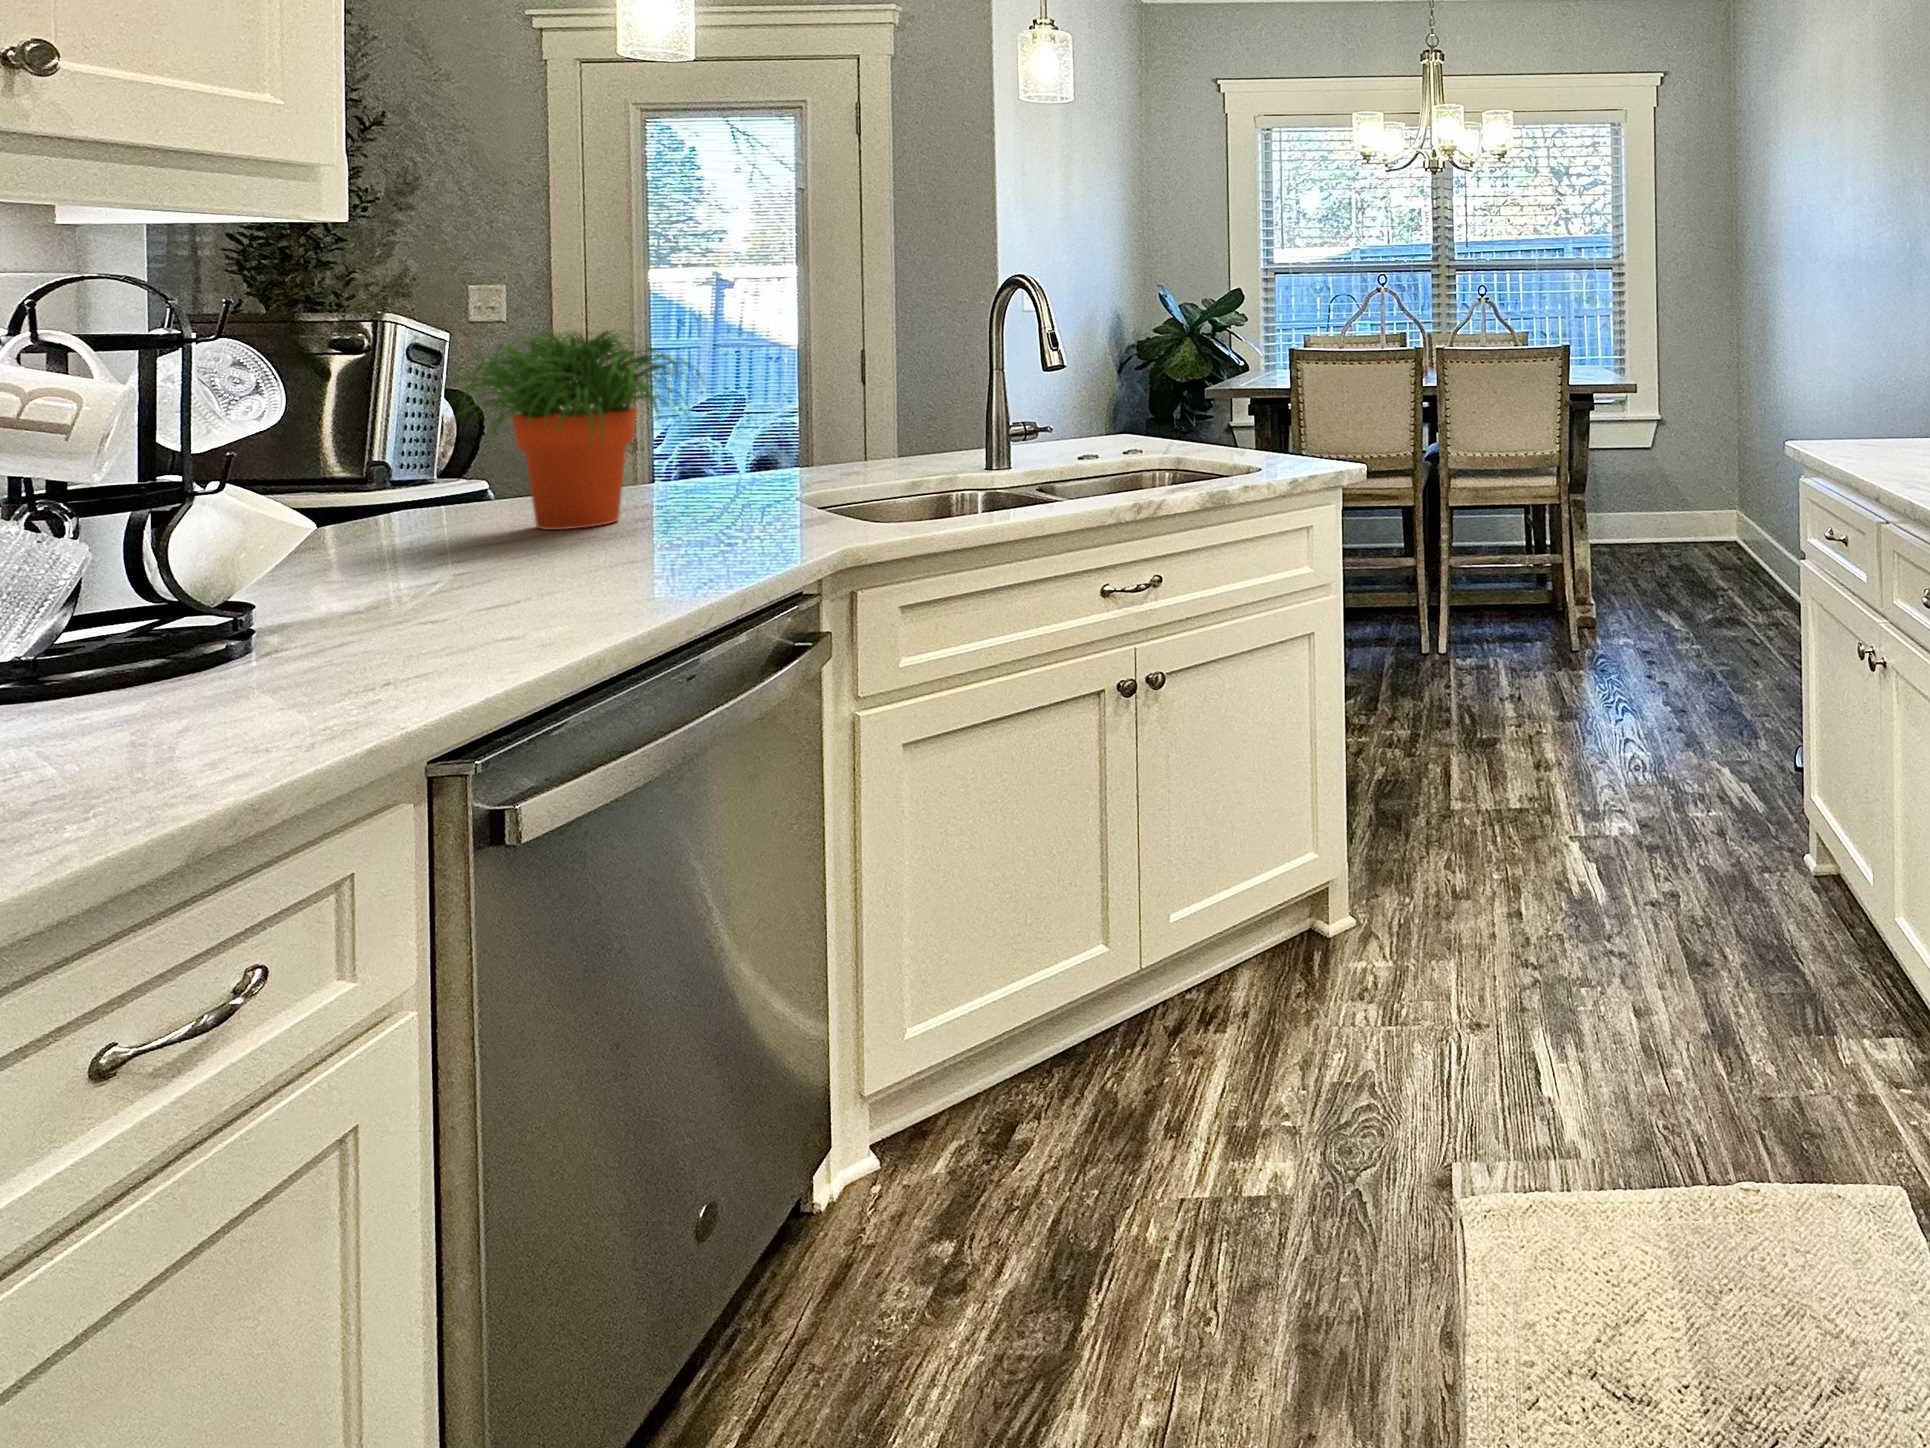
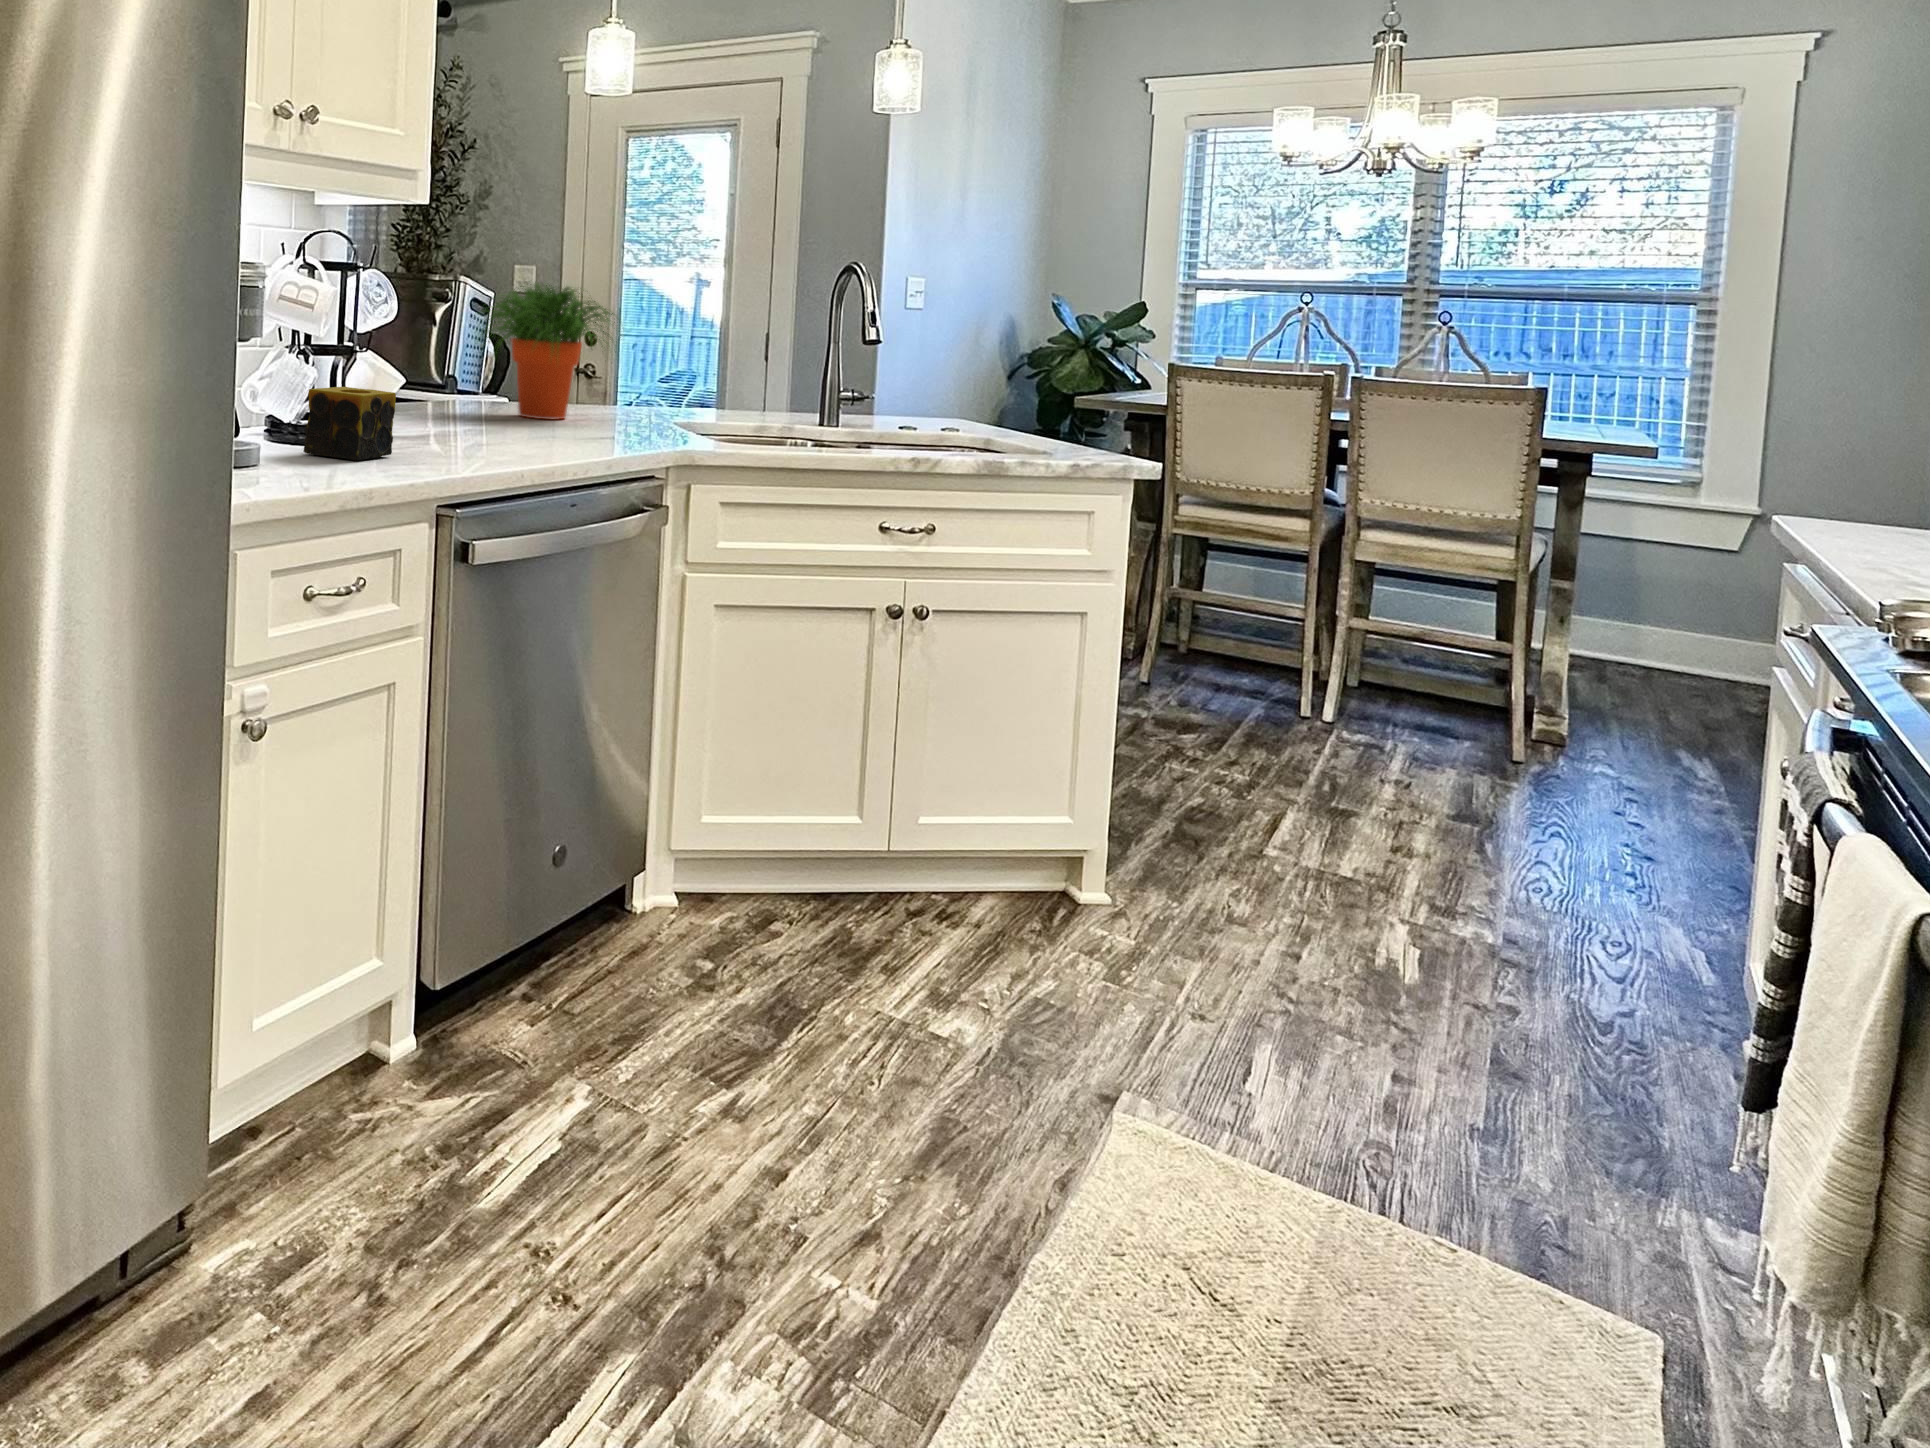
candle: none [86,573,315,730] -> present [303,387,396,460]

